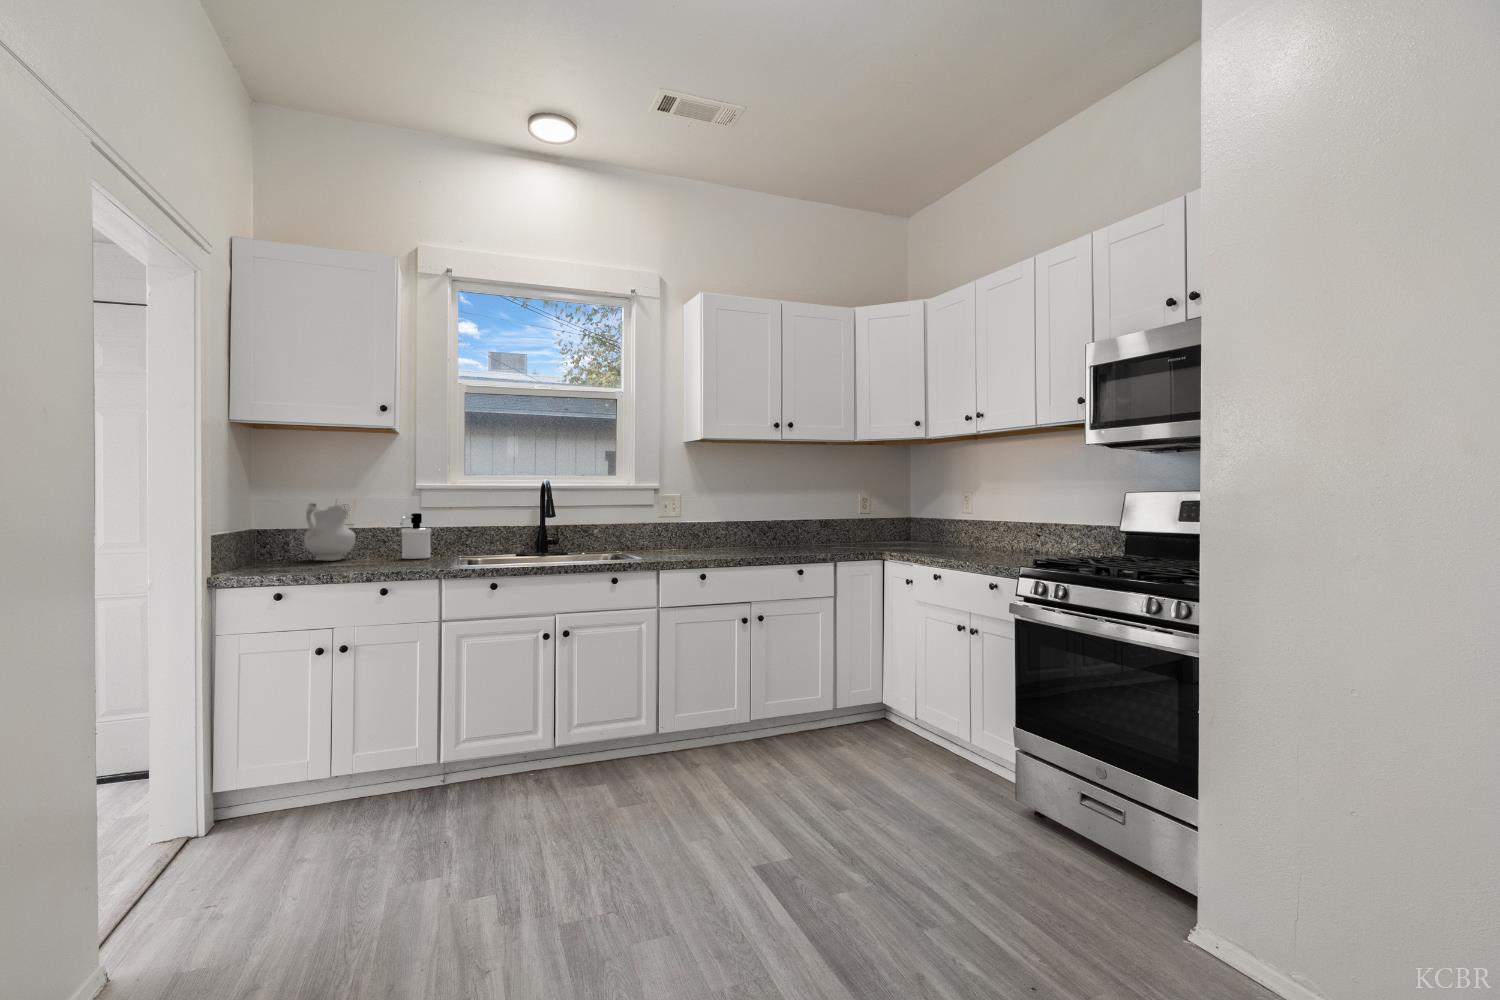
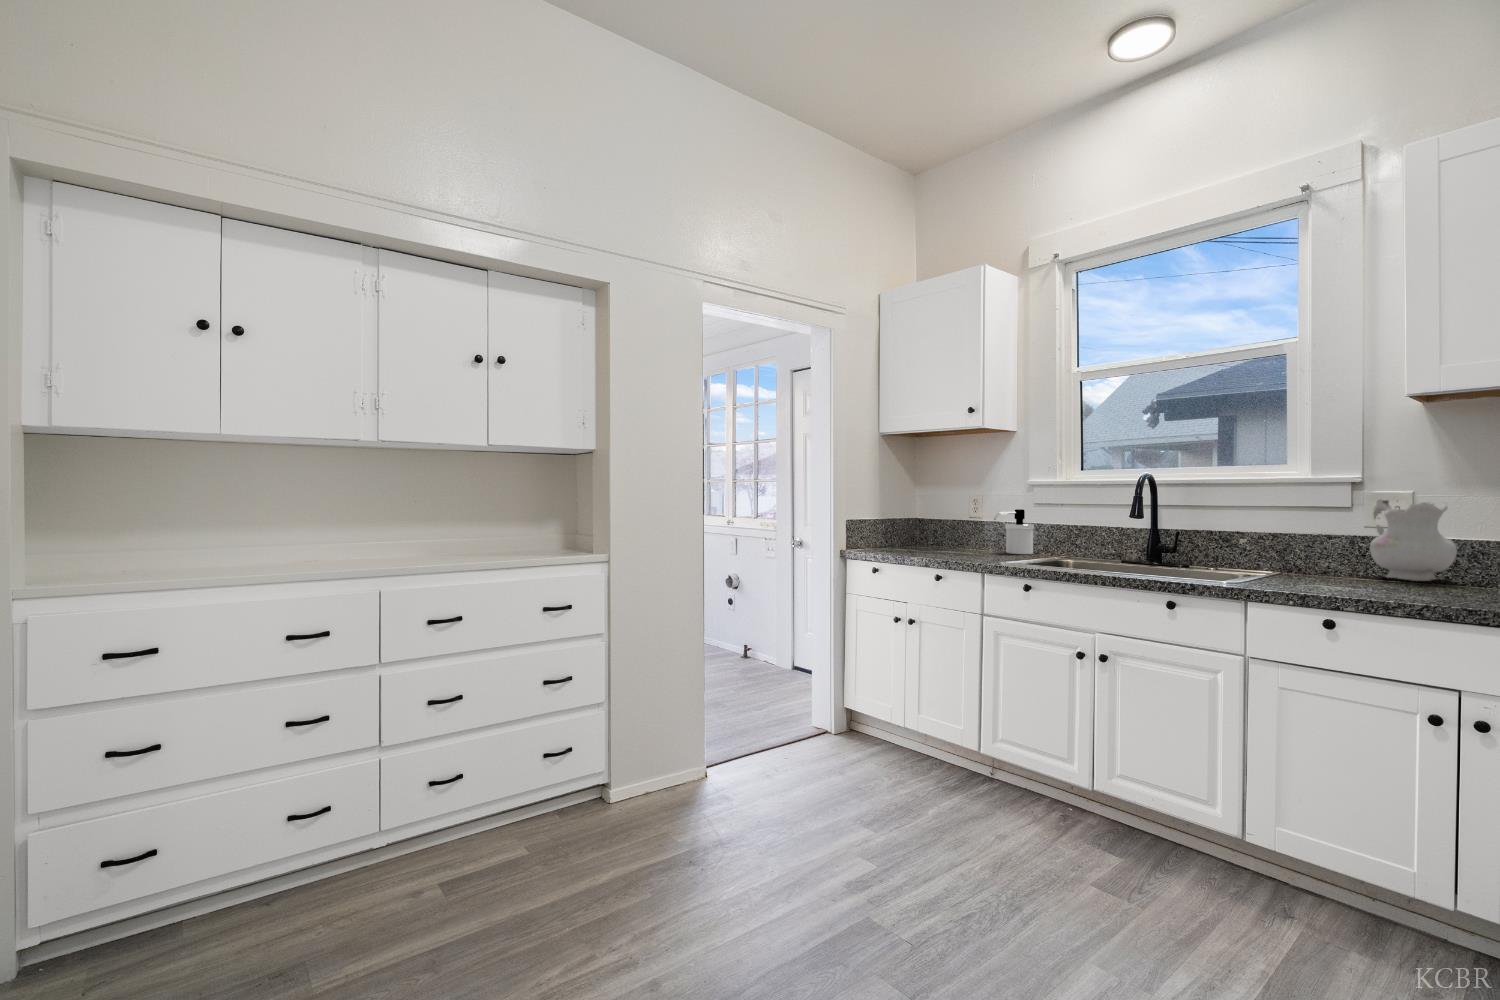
ceramic pitcher: present [304,503,356,561] -> present [1370,500,1457,581]

